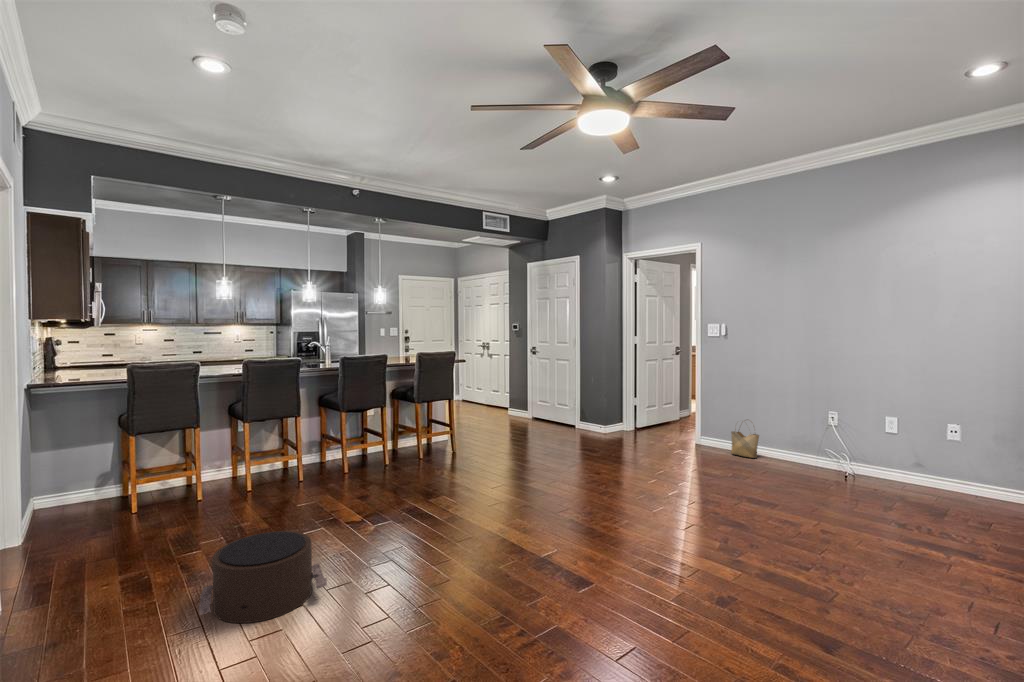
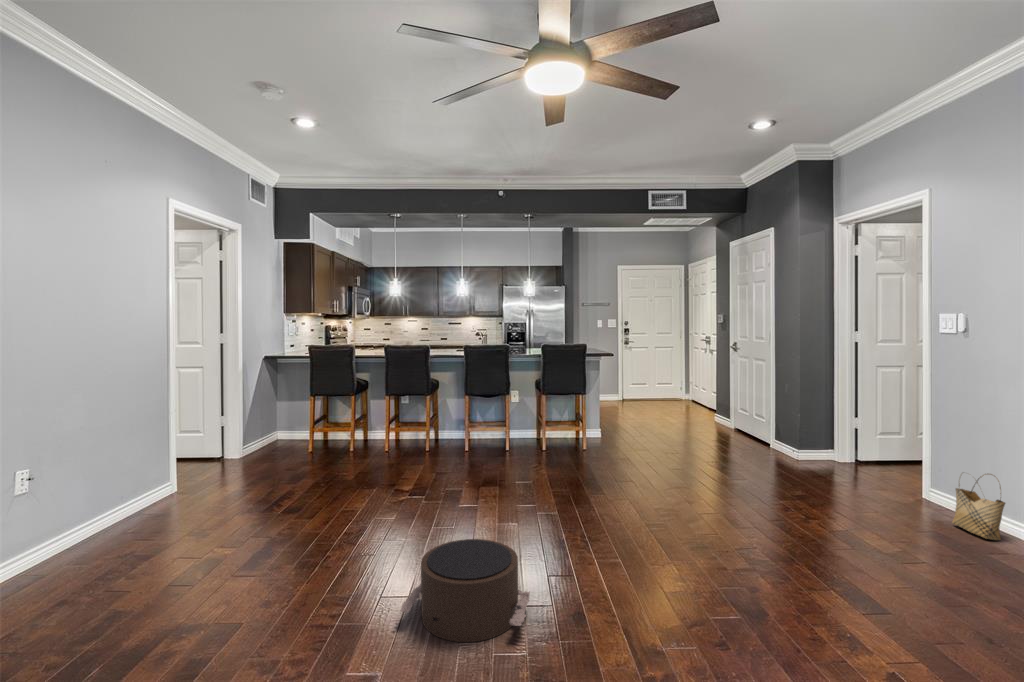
pouf: present [199,531,327,623] -> present [400,539,530,642]

